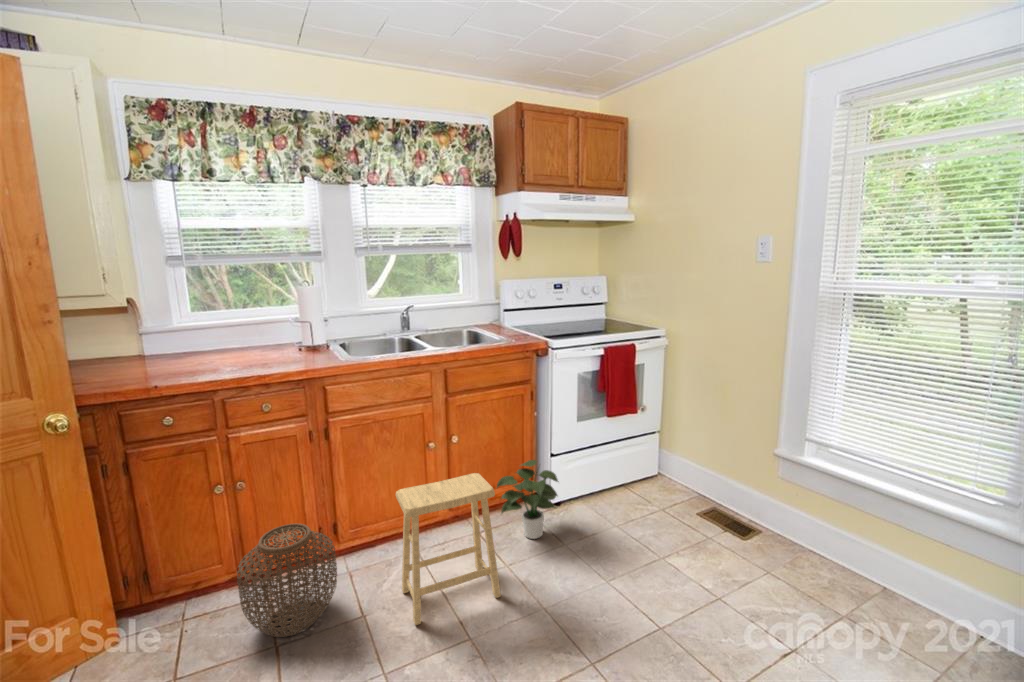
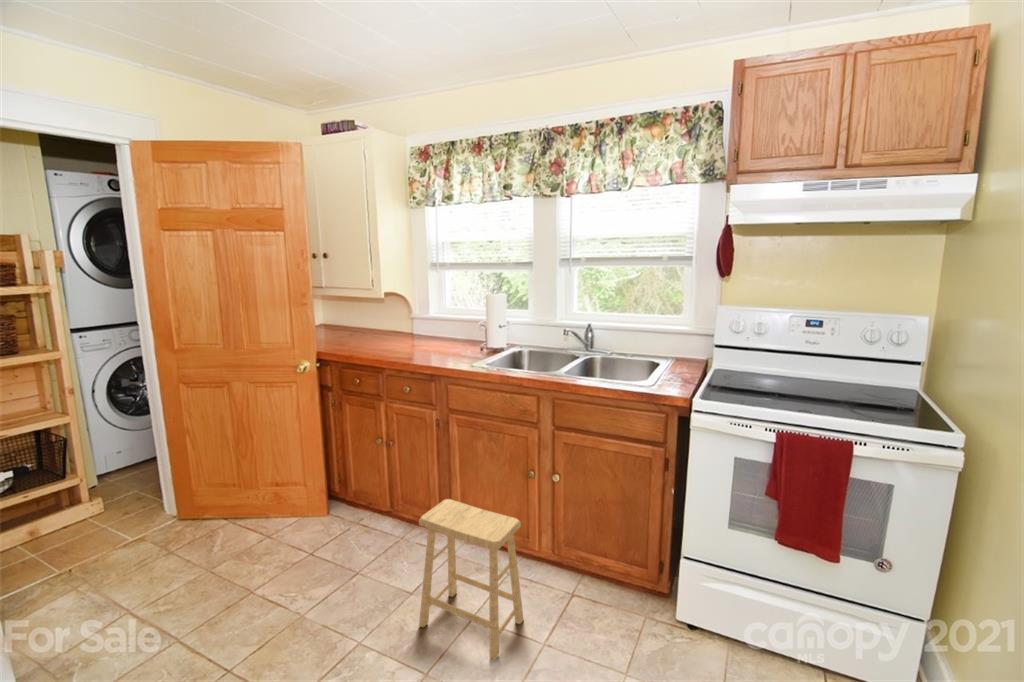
potted plant: present [497,460,559,539] -> none [567,541,657,639]
woven basket: present [237,523,337,637] -> none [345,486,419,573]

